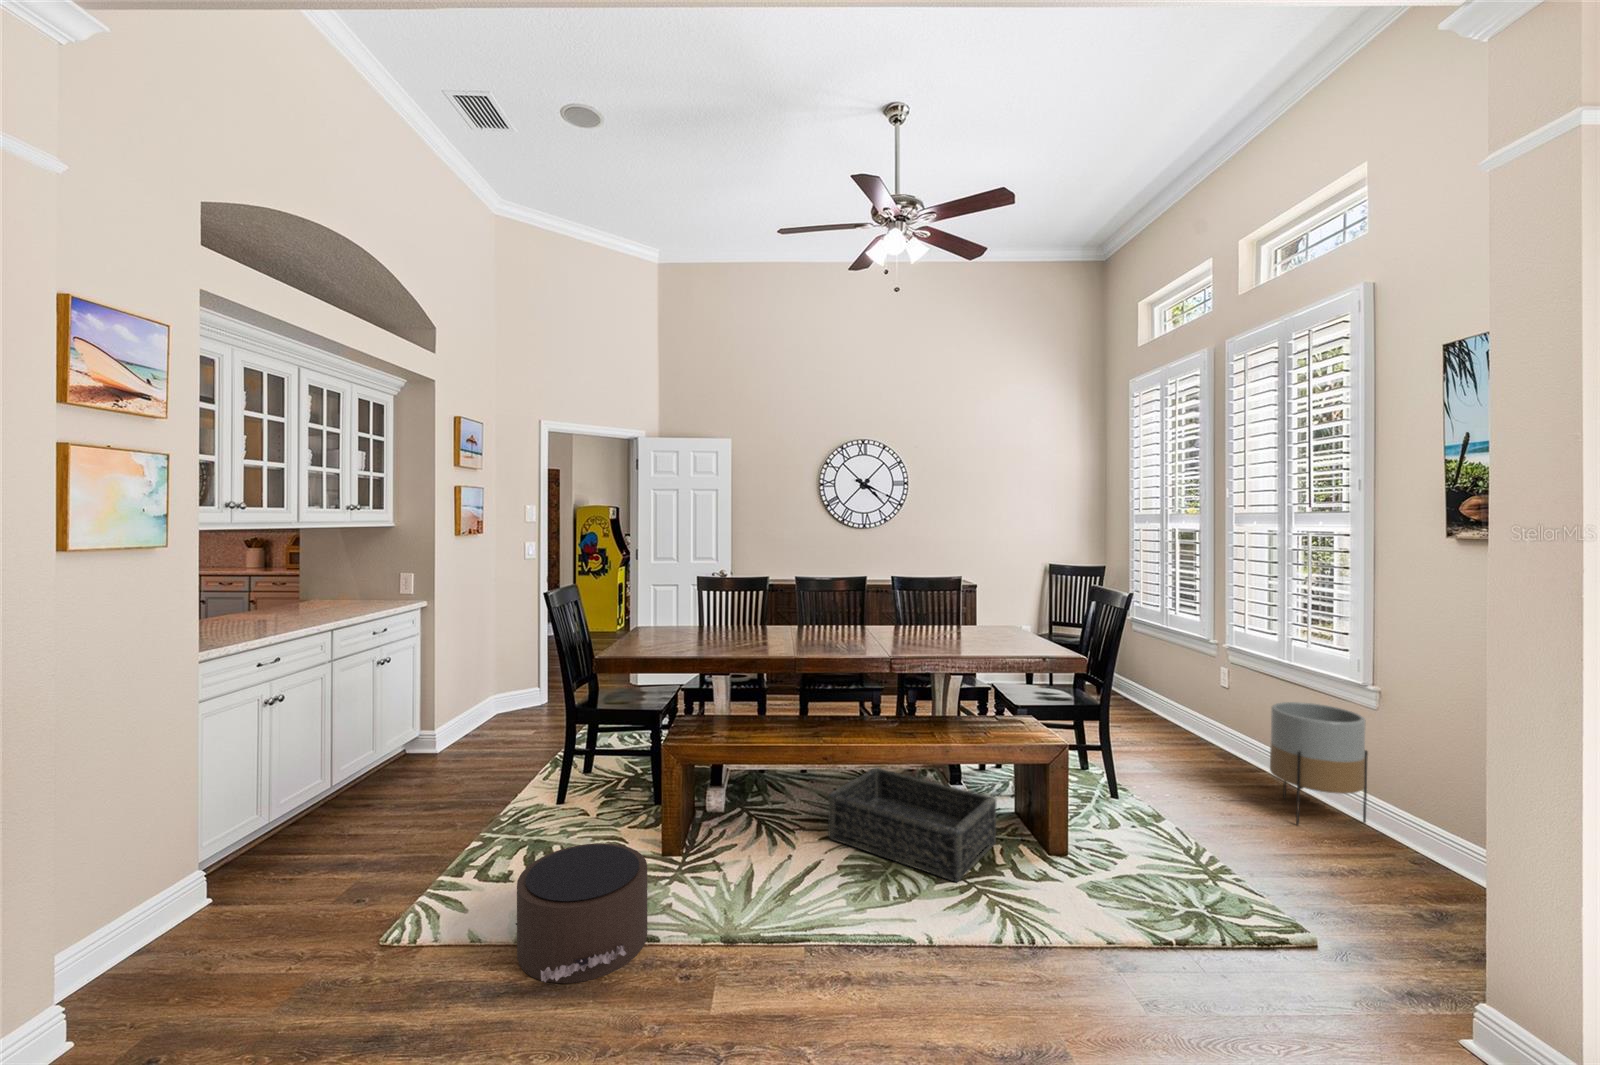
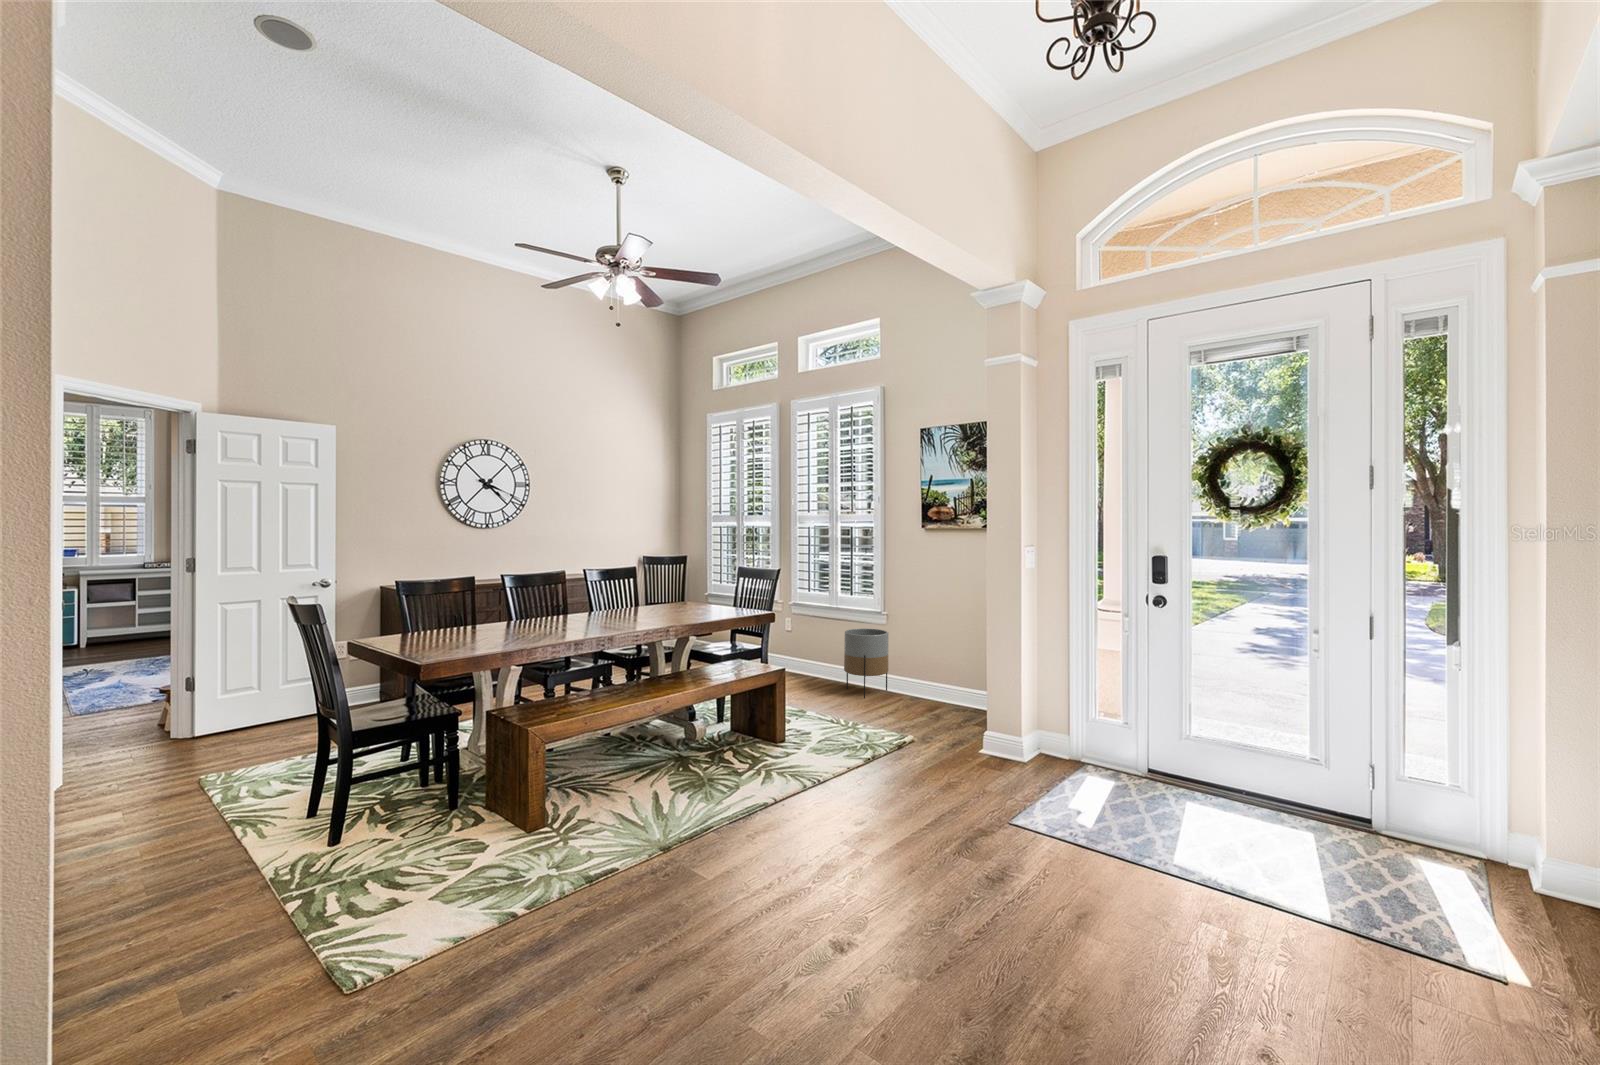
basket: present [828,768,996,882] -> none [639,716,751,778]
pouf: present [516,843,647,983] -> none [470,808,627,922]

